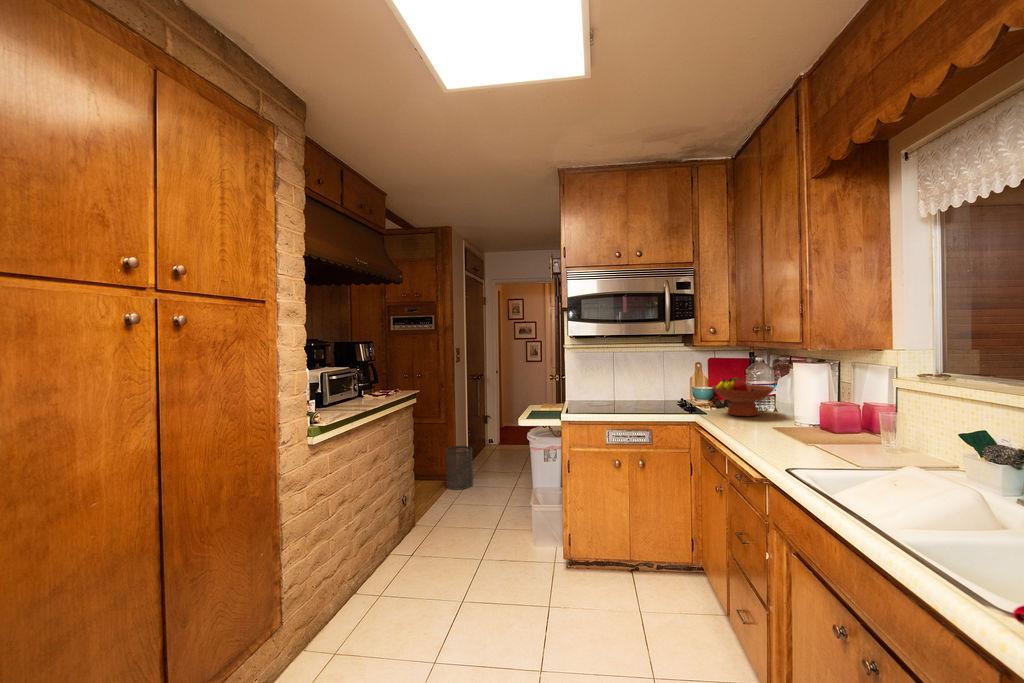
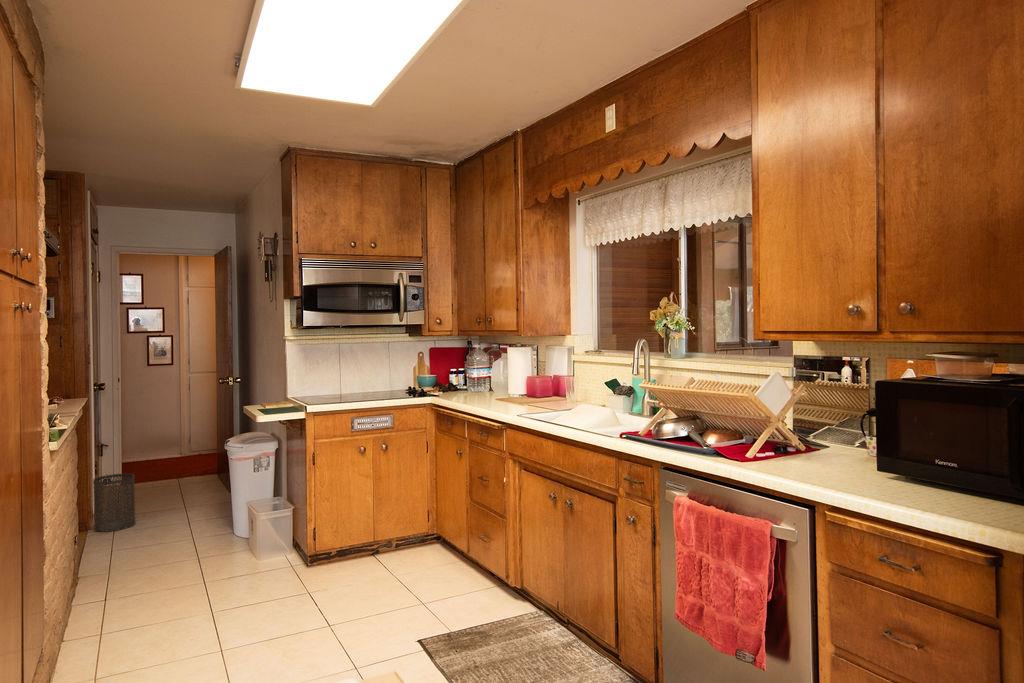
fruit bowl: present [712,378,775,416] -> none [442,362,492,395]

